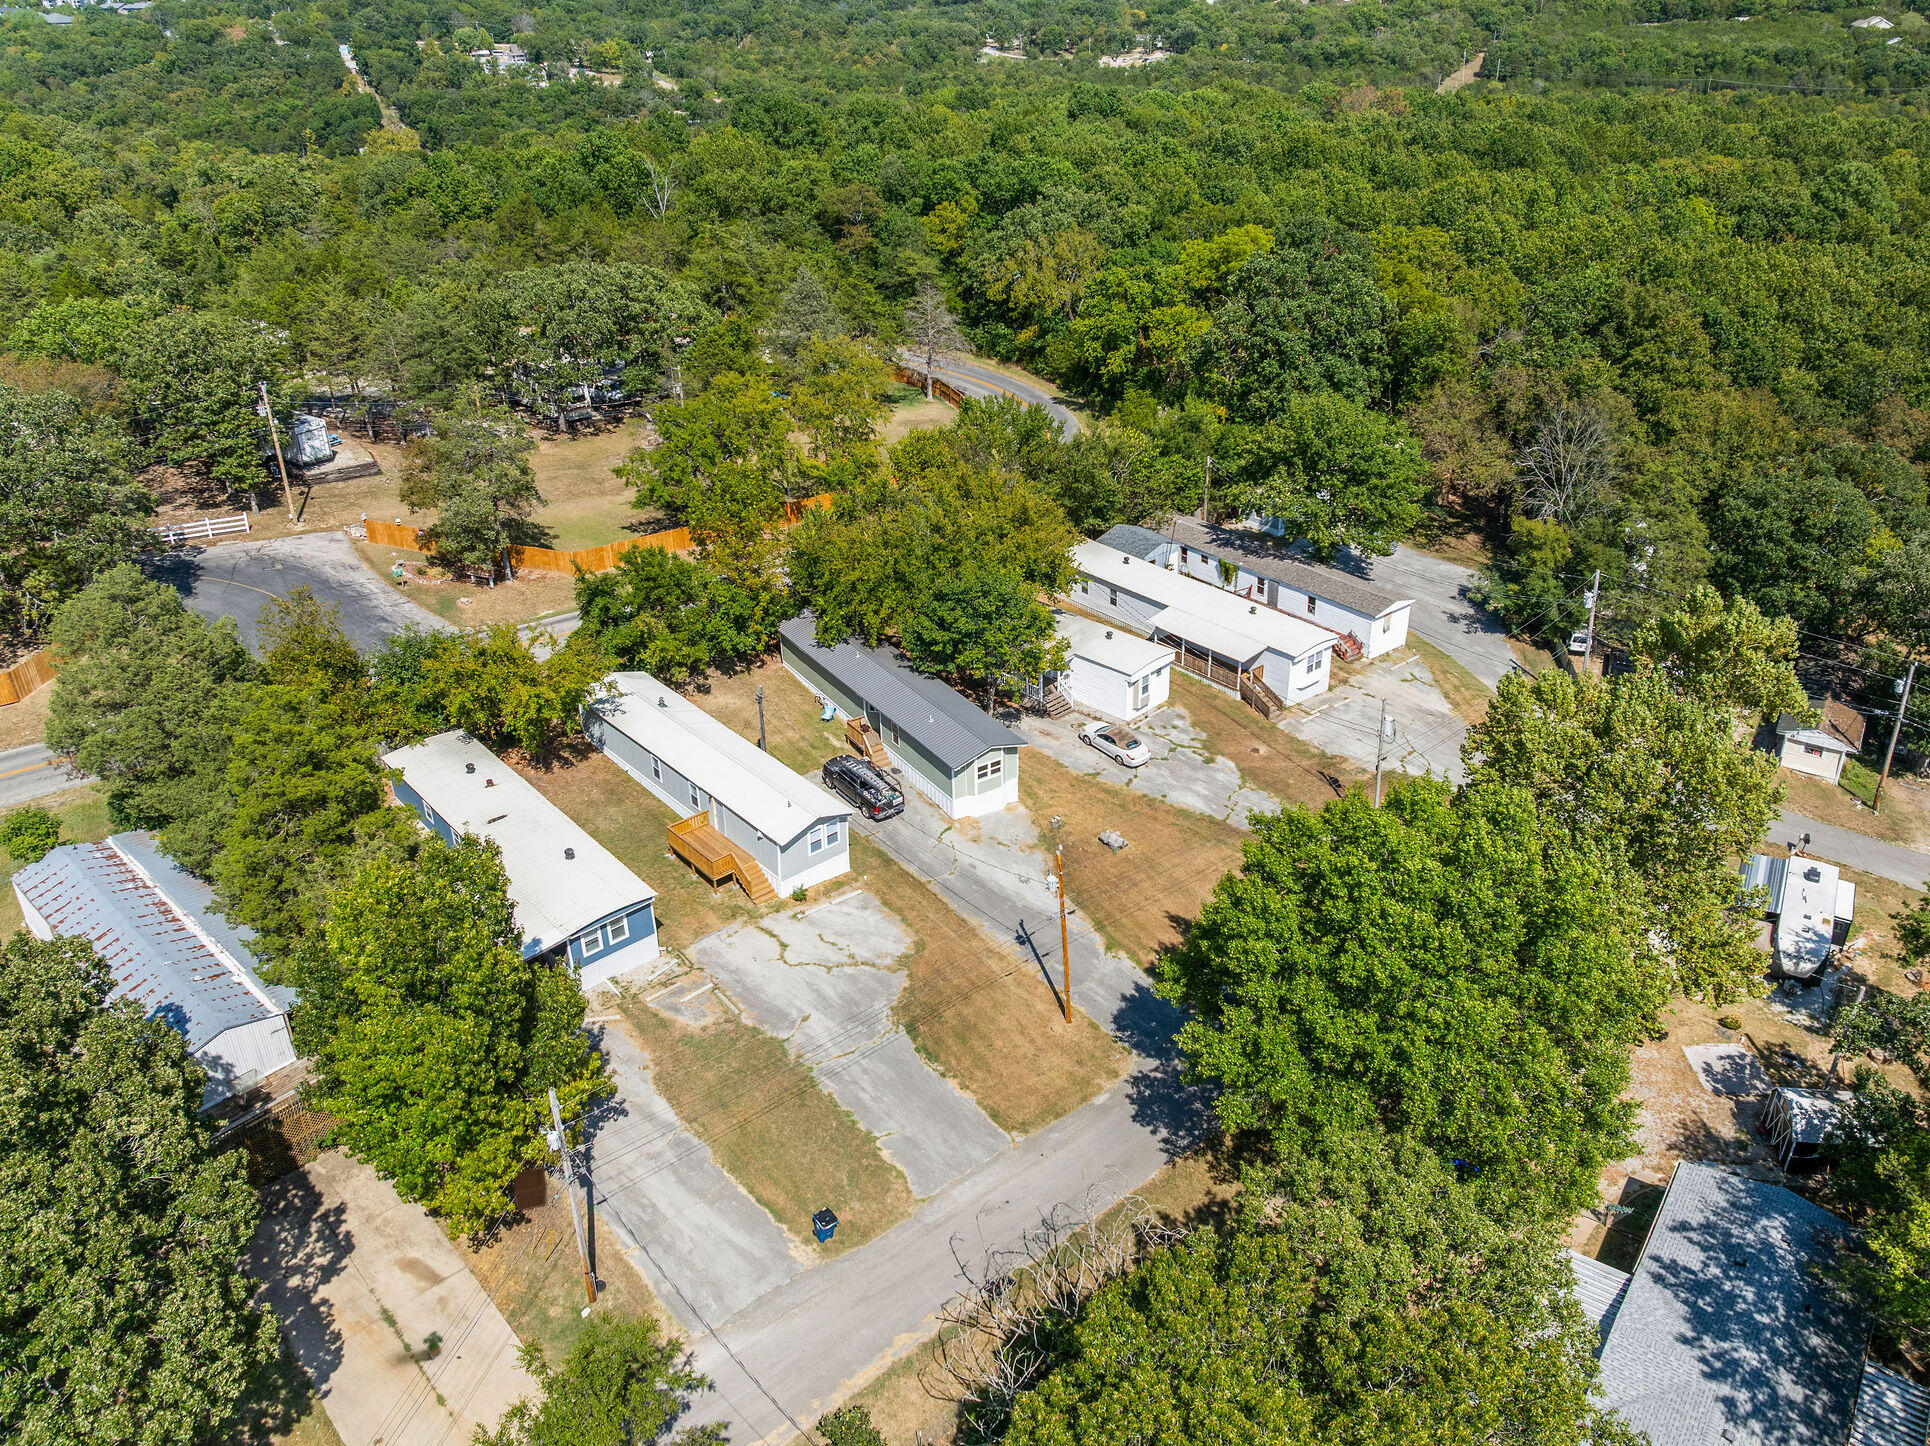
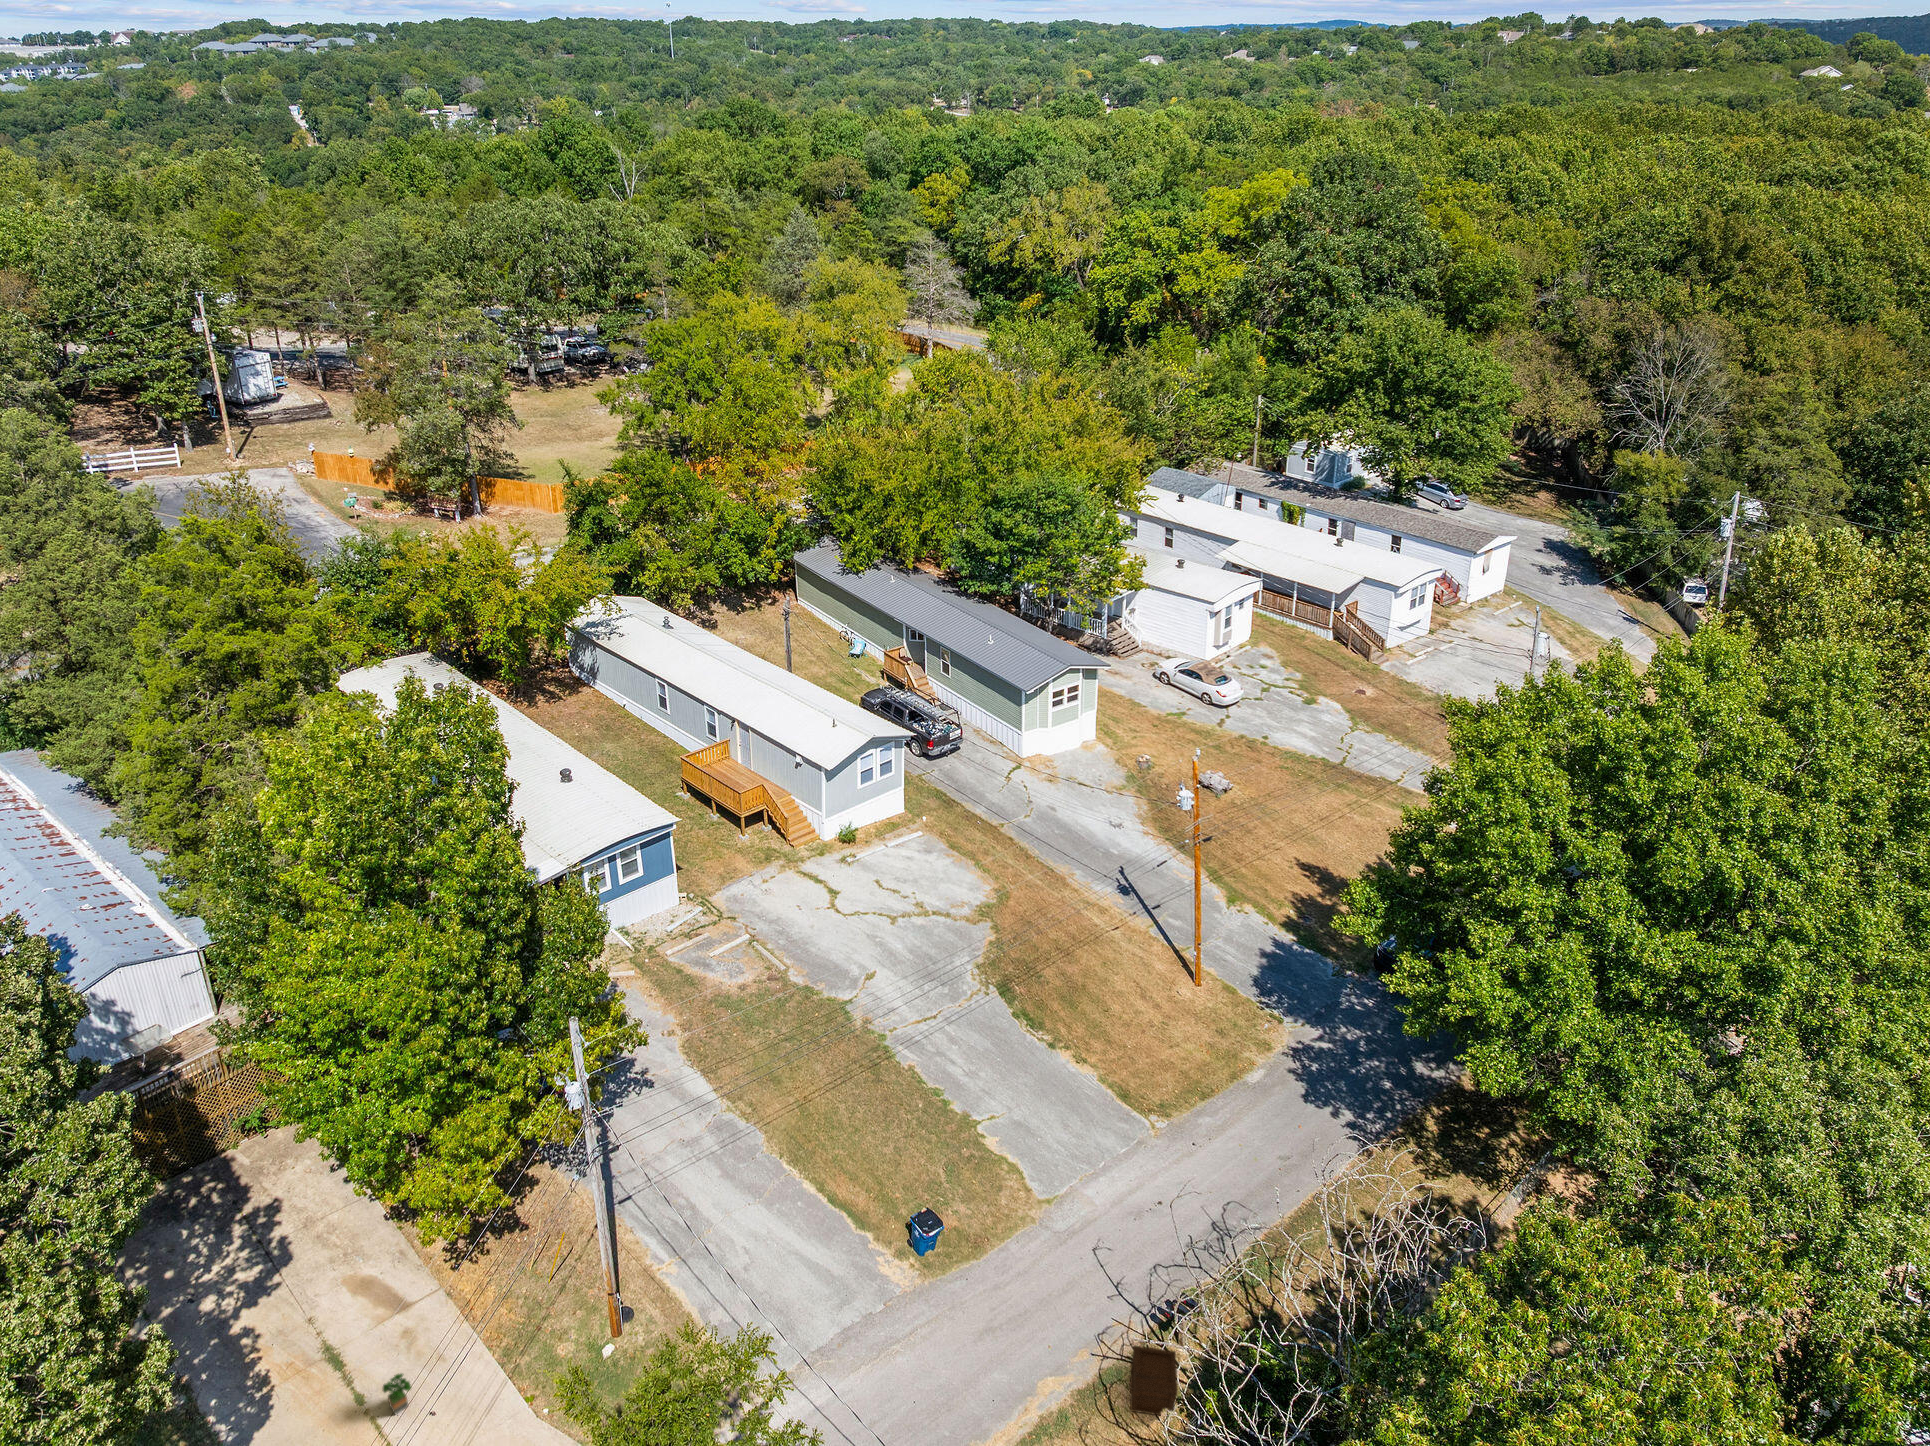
wooden crate: present [514,1167,547,1211] -> present [1130,1346,1178,1415]

